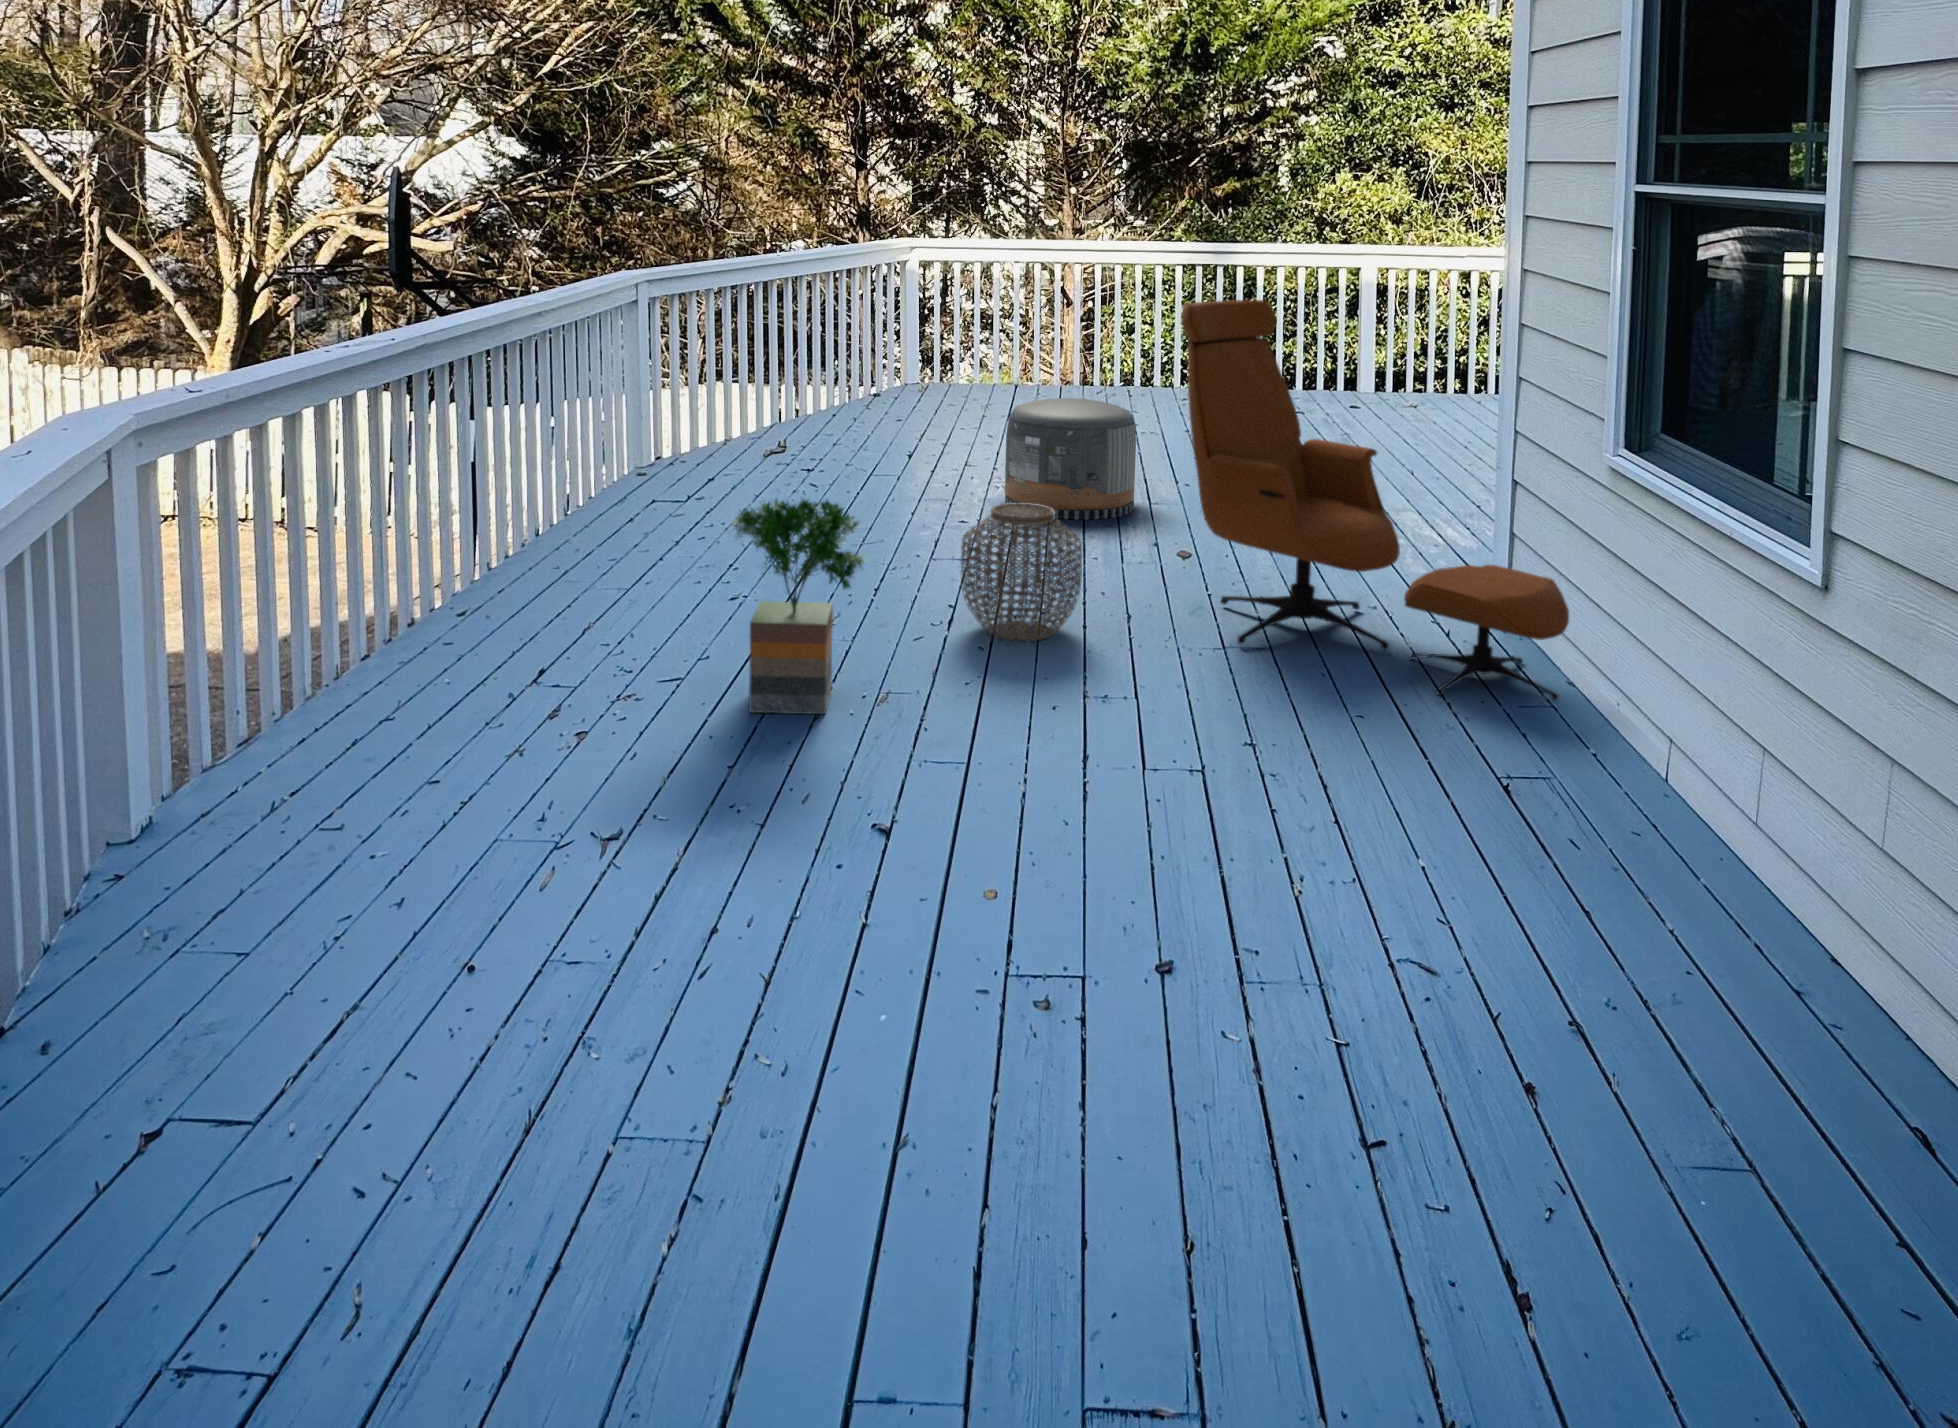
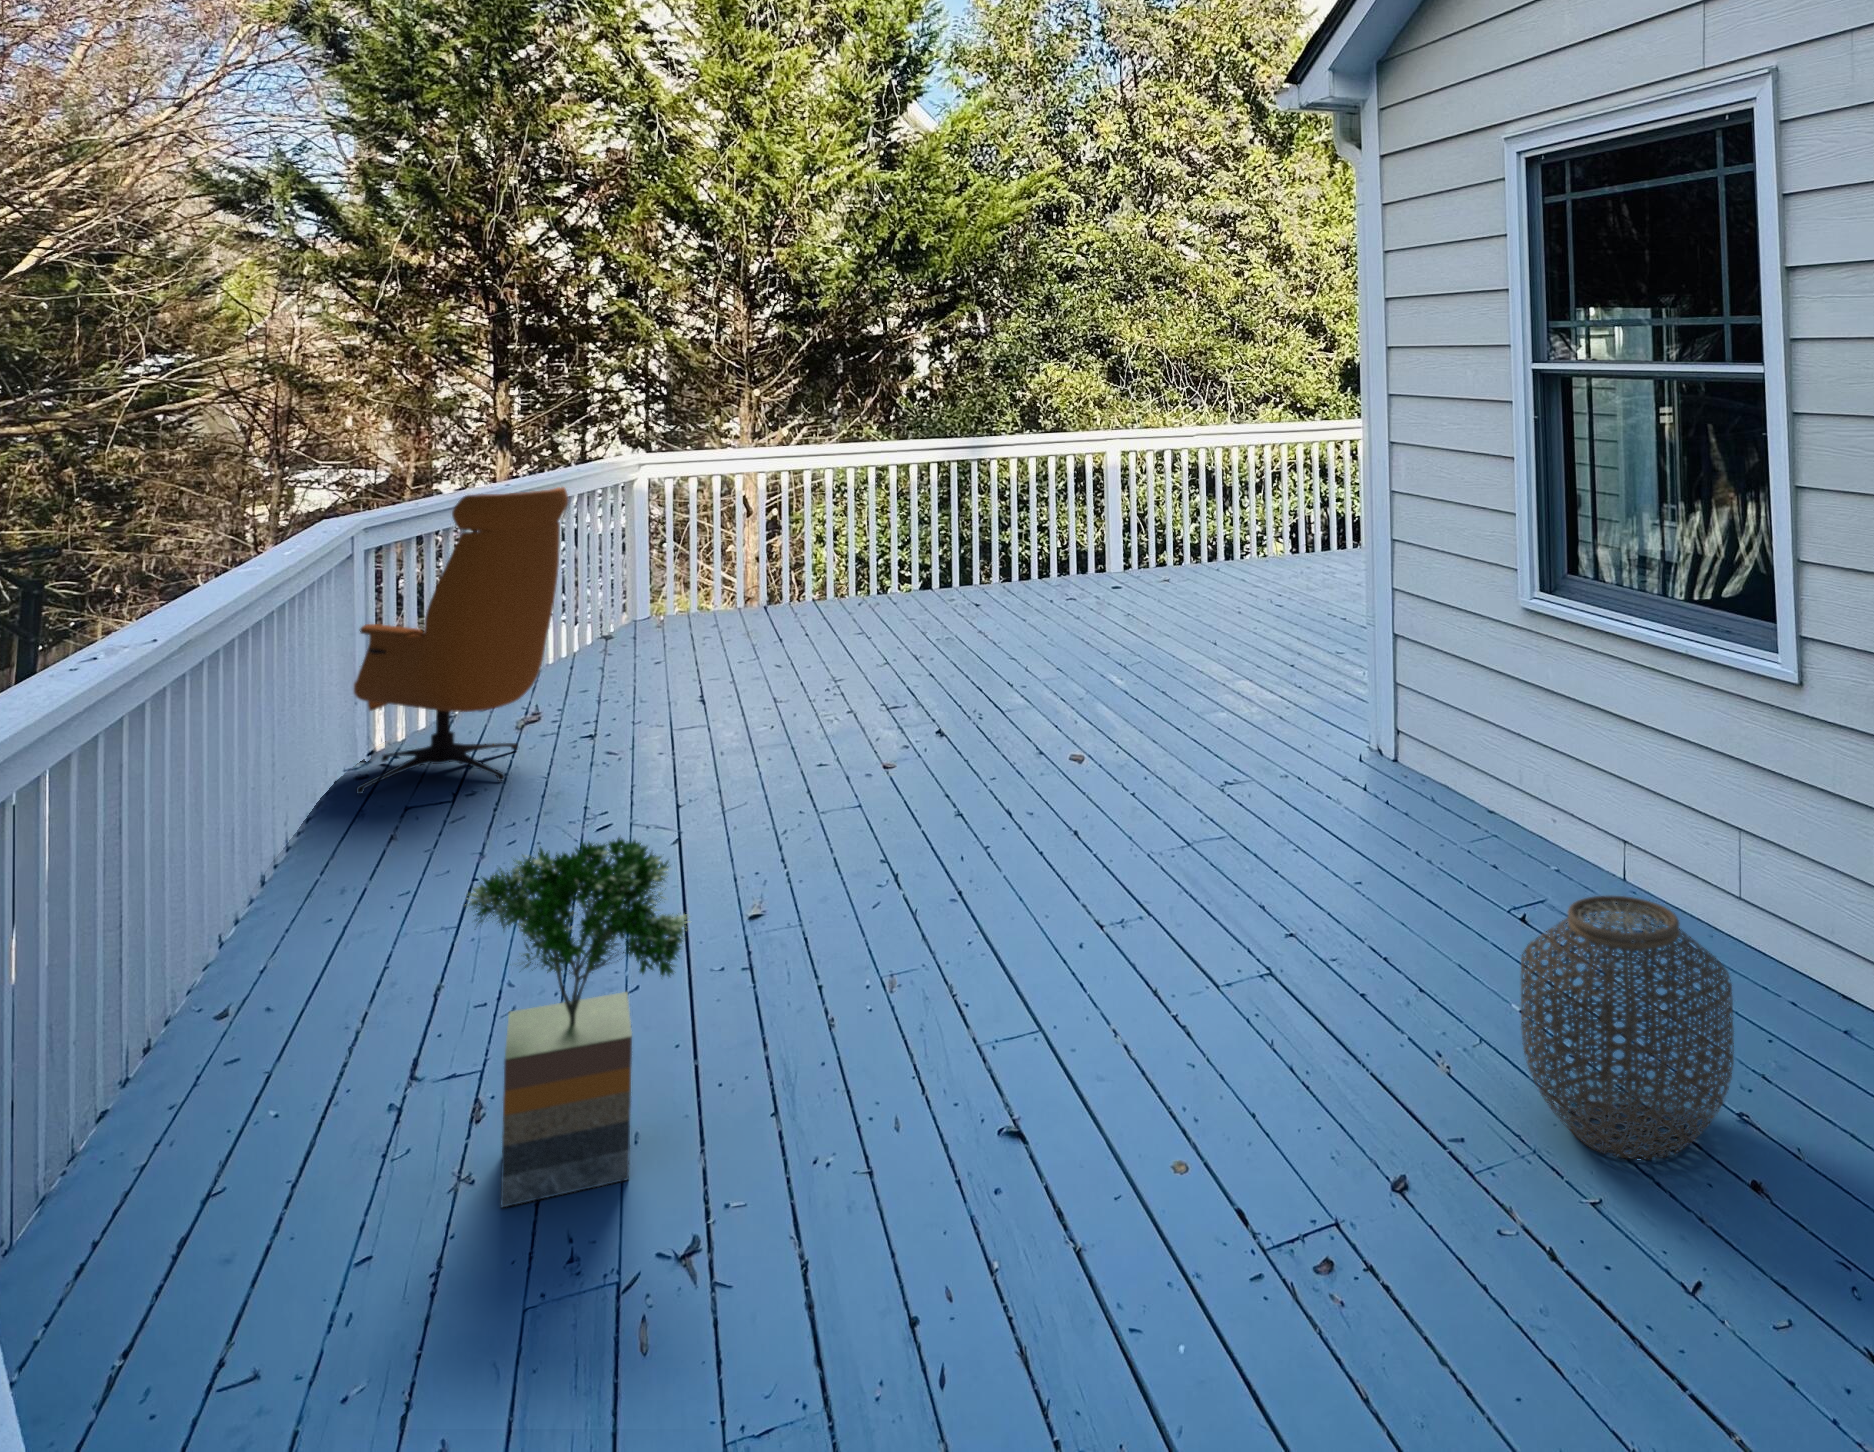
lounge chair: present [1181,300,1569,700] -> present [354,487,568,794]
pouf: present [1005,398,1136,520] -> none [768,628,927,780]
woven basket: present [961,503,1082,641] -> present [1521,896,1734,1159]

